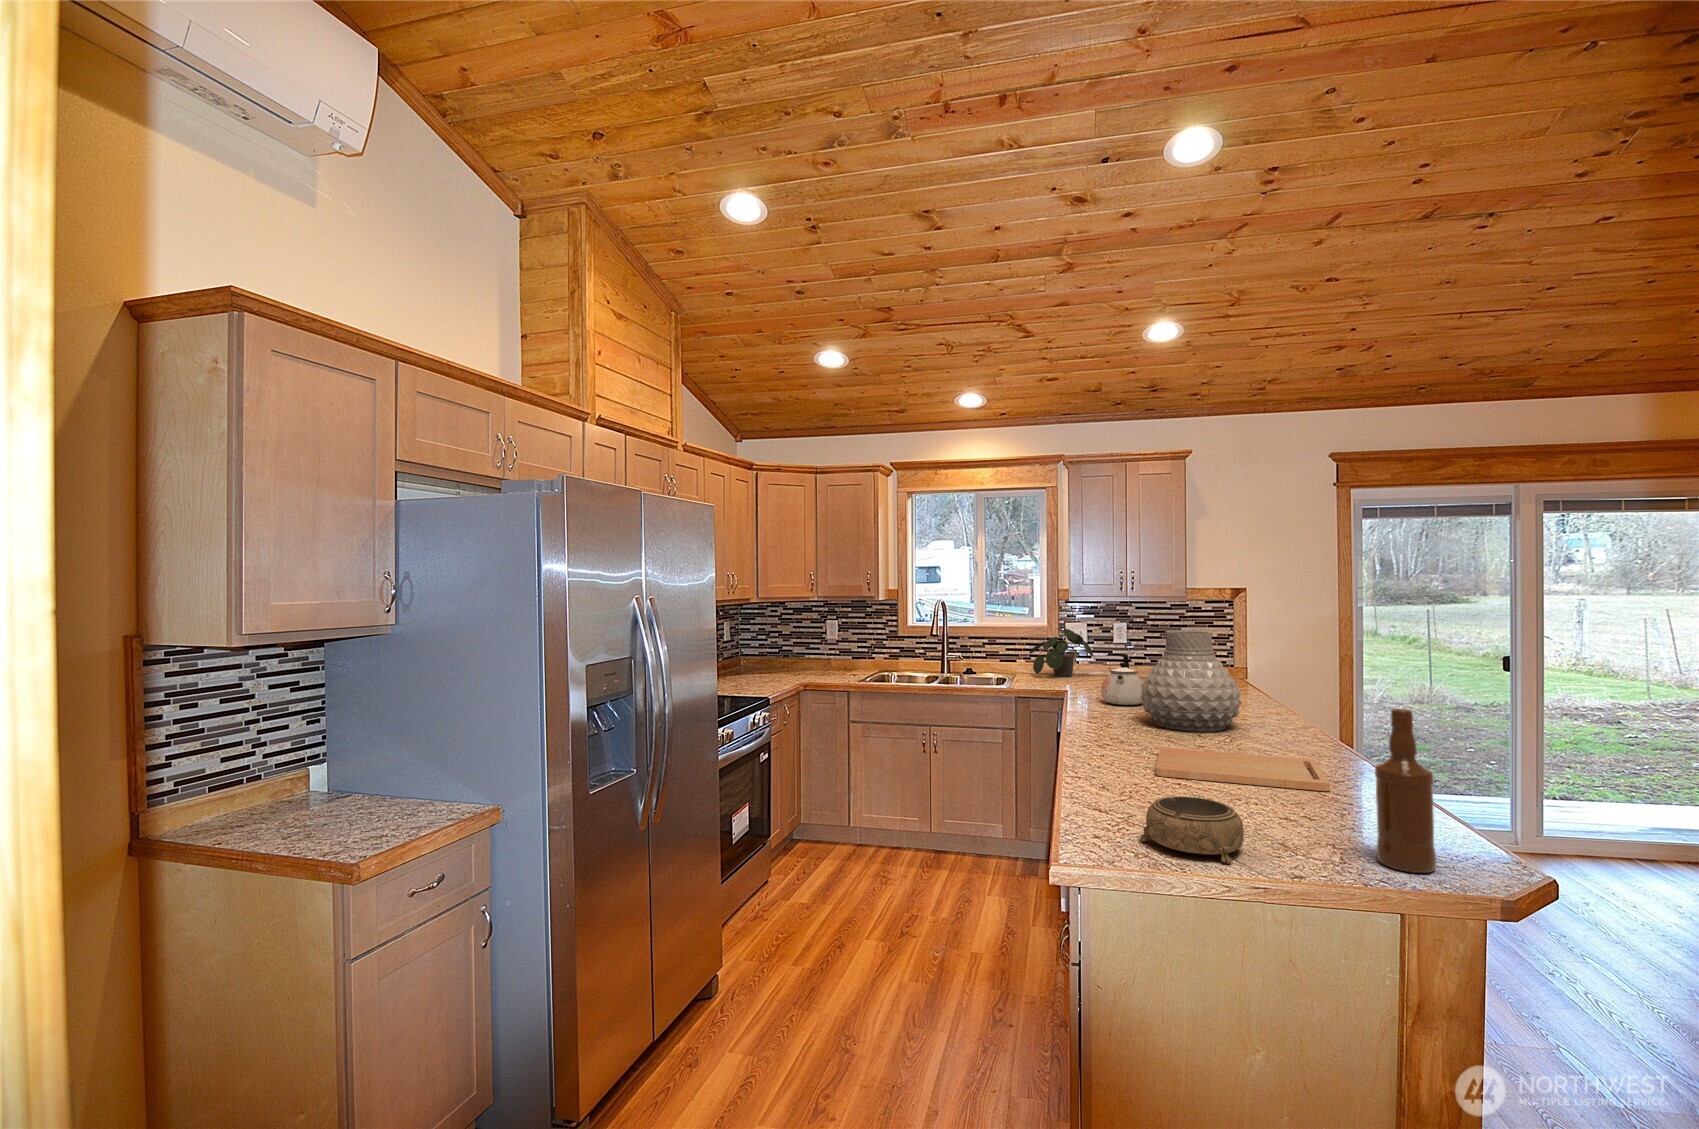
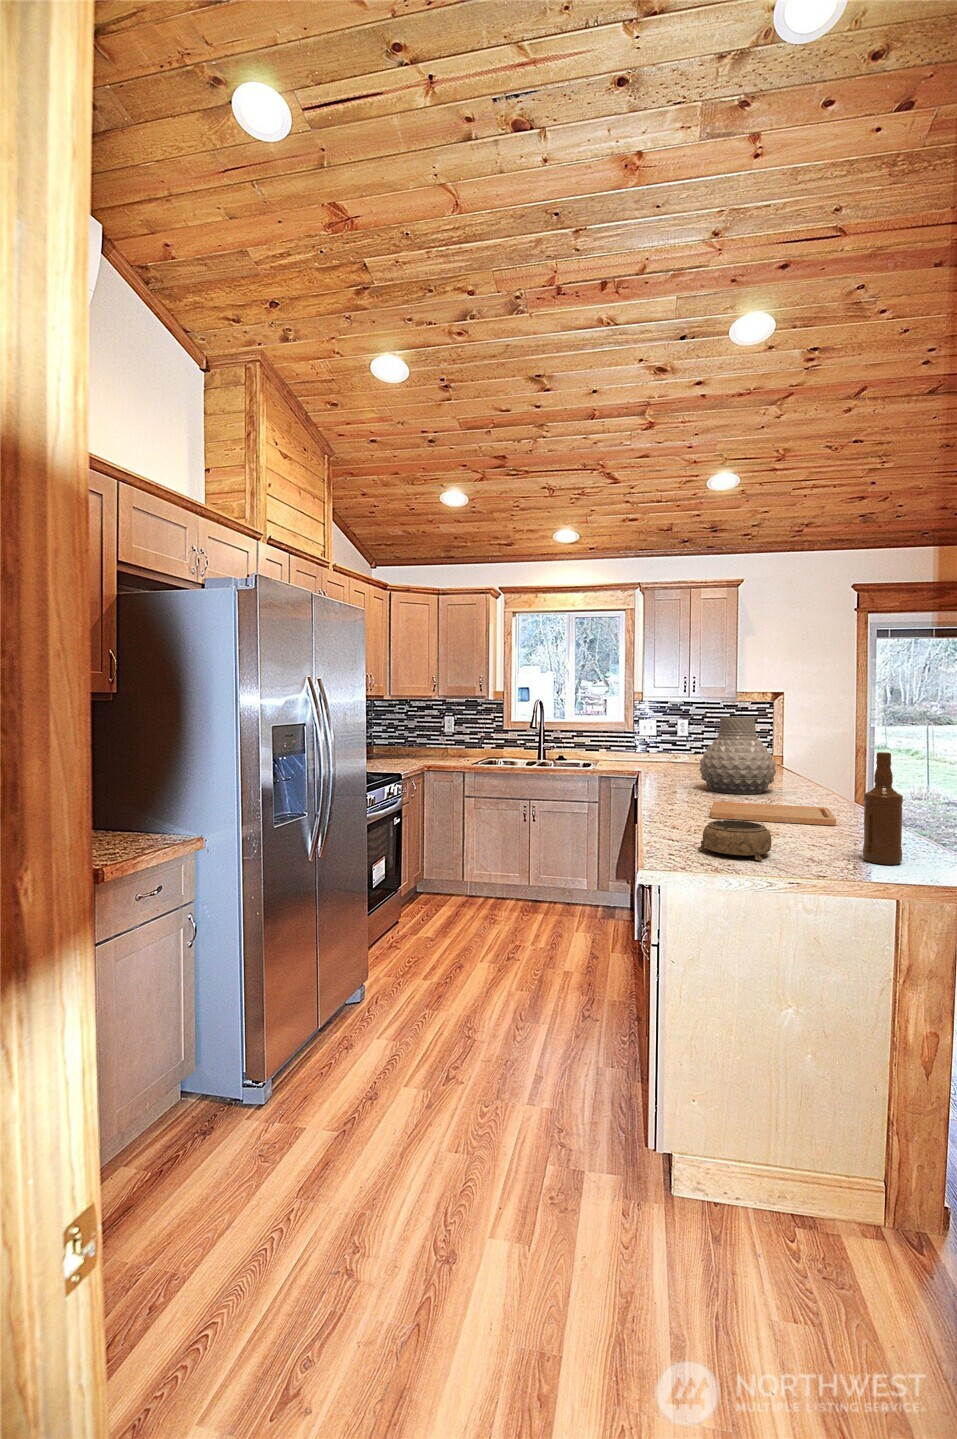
potted plant: present [1029,629,1093,677] -> none [611,724,662,762]
kettle: present [1101,654,1144,705] -> none [669,739,704,779]

